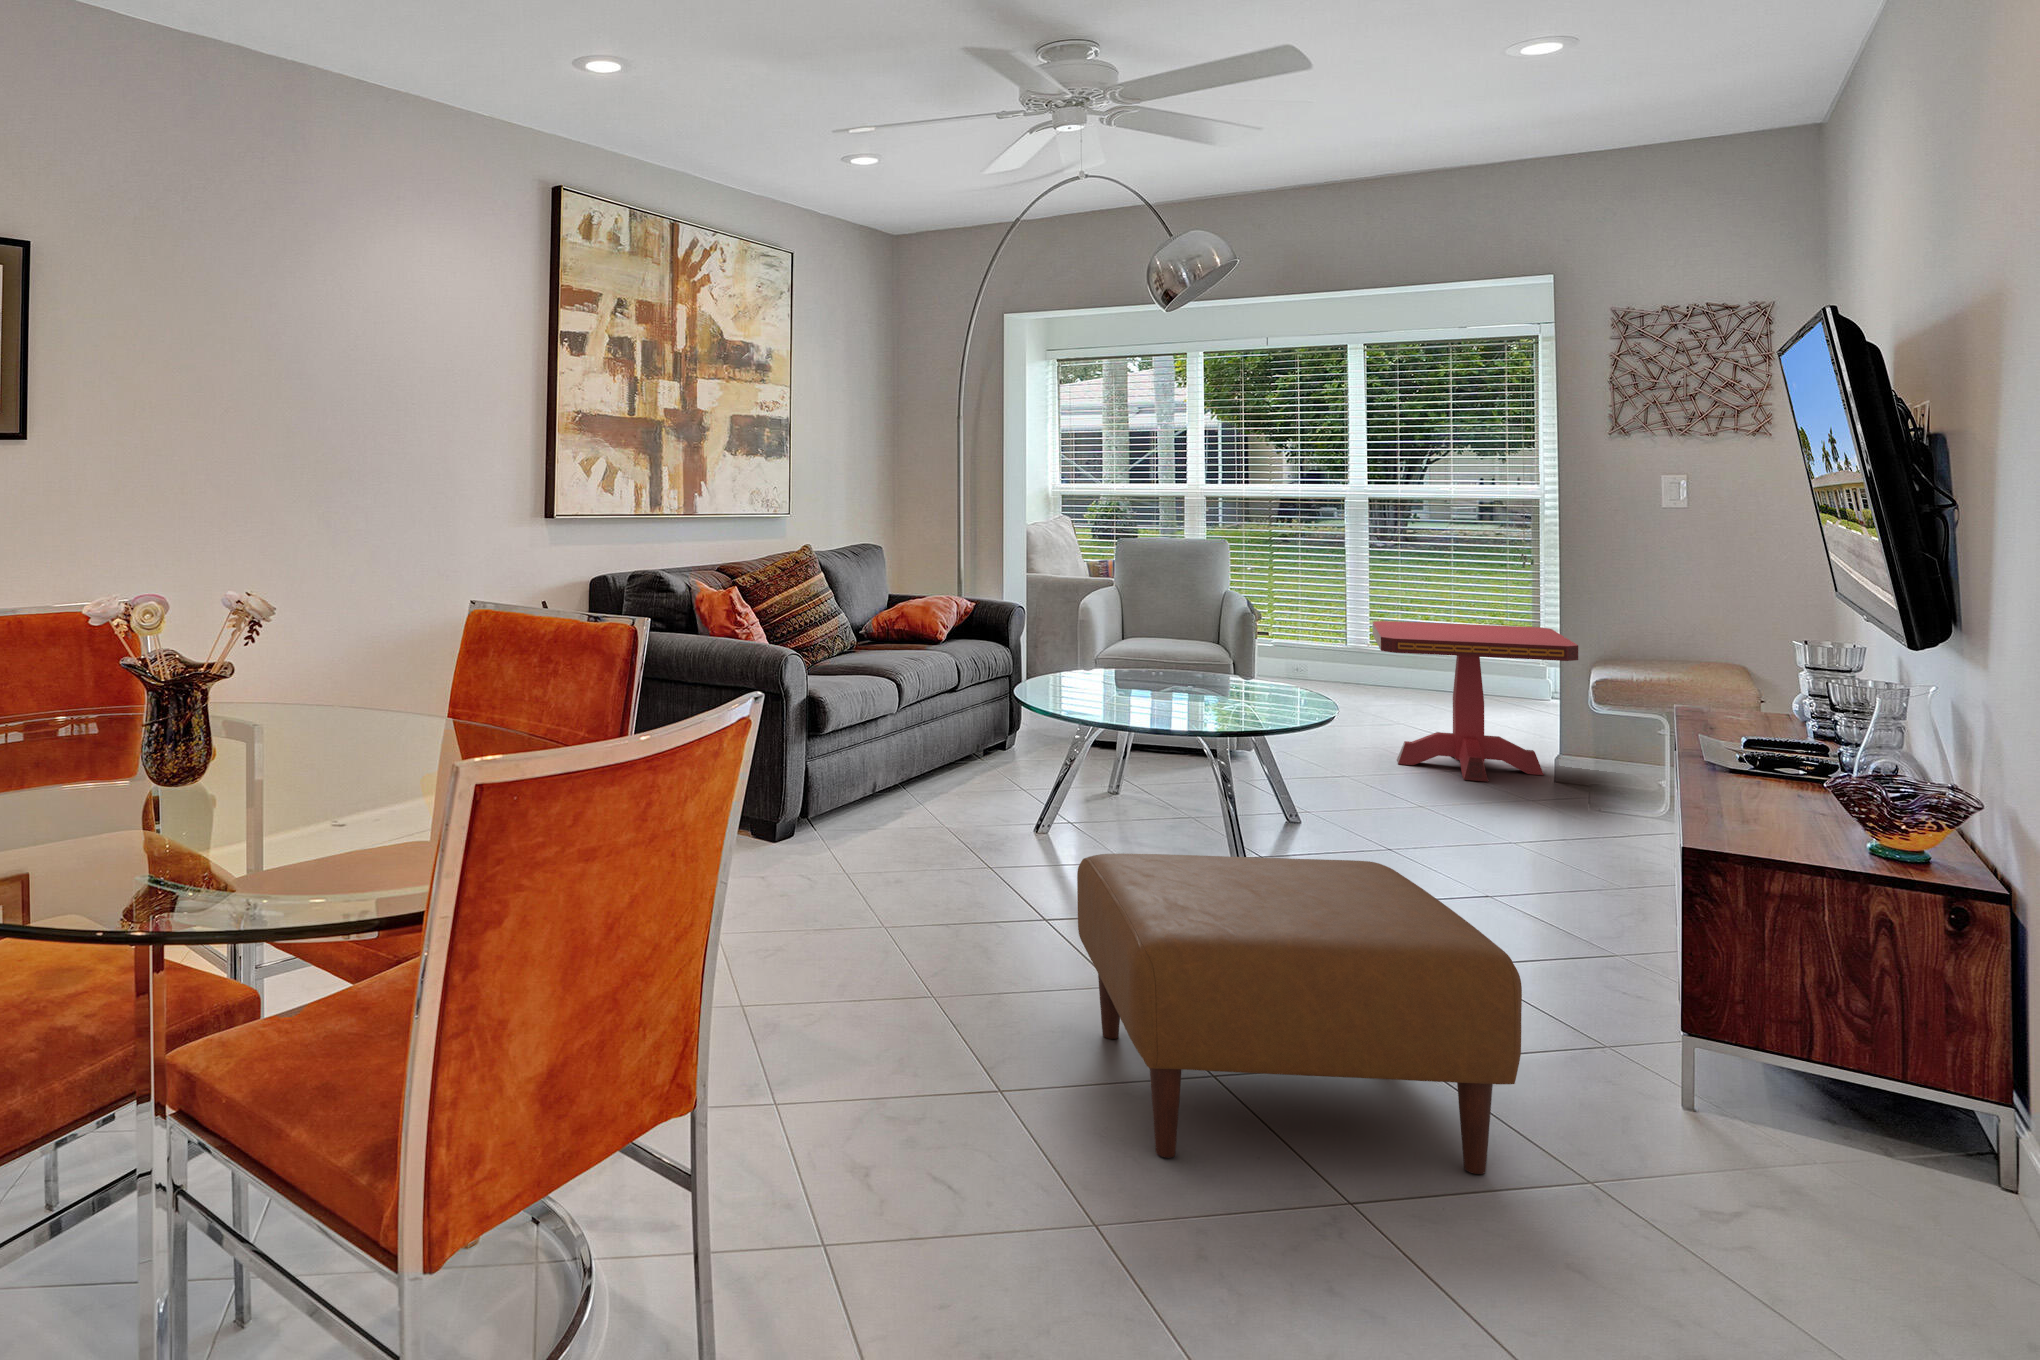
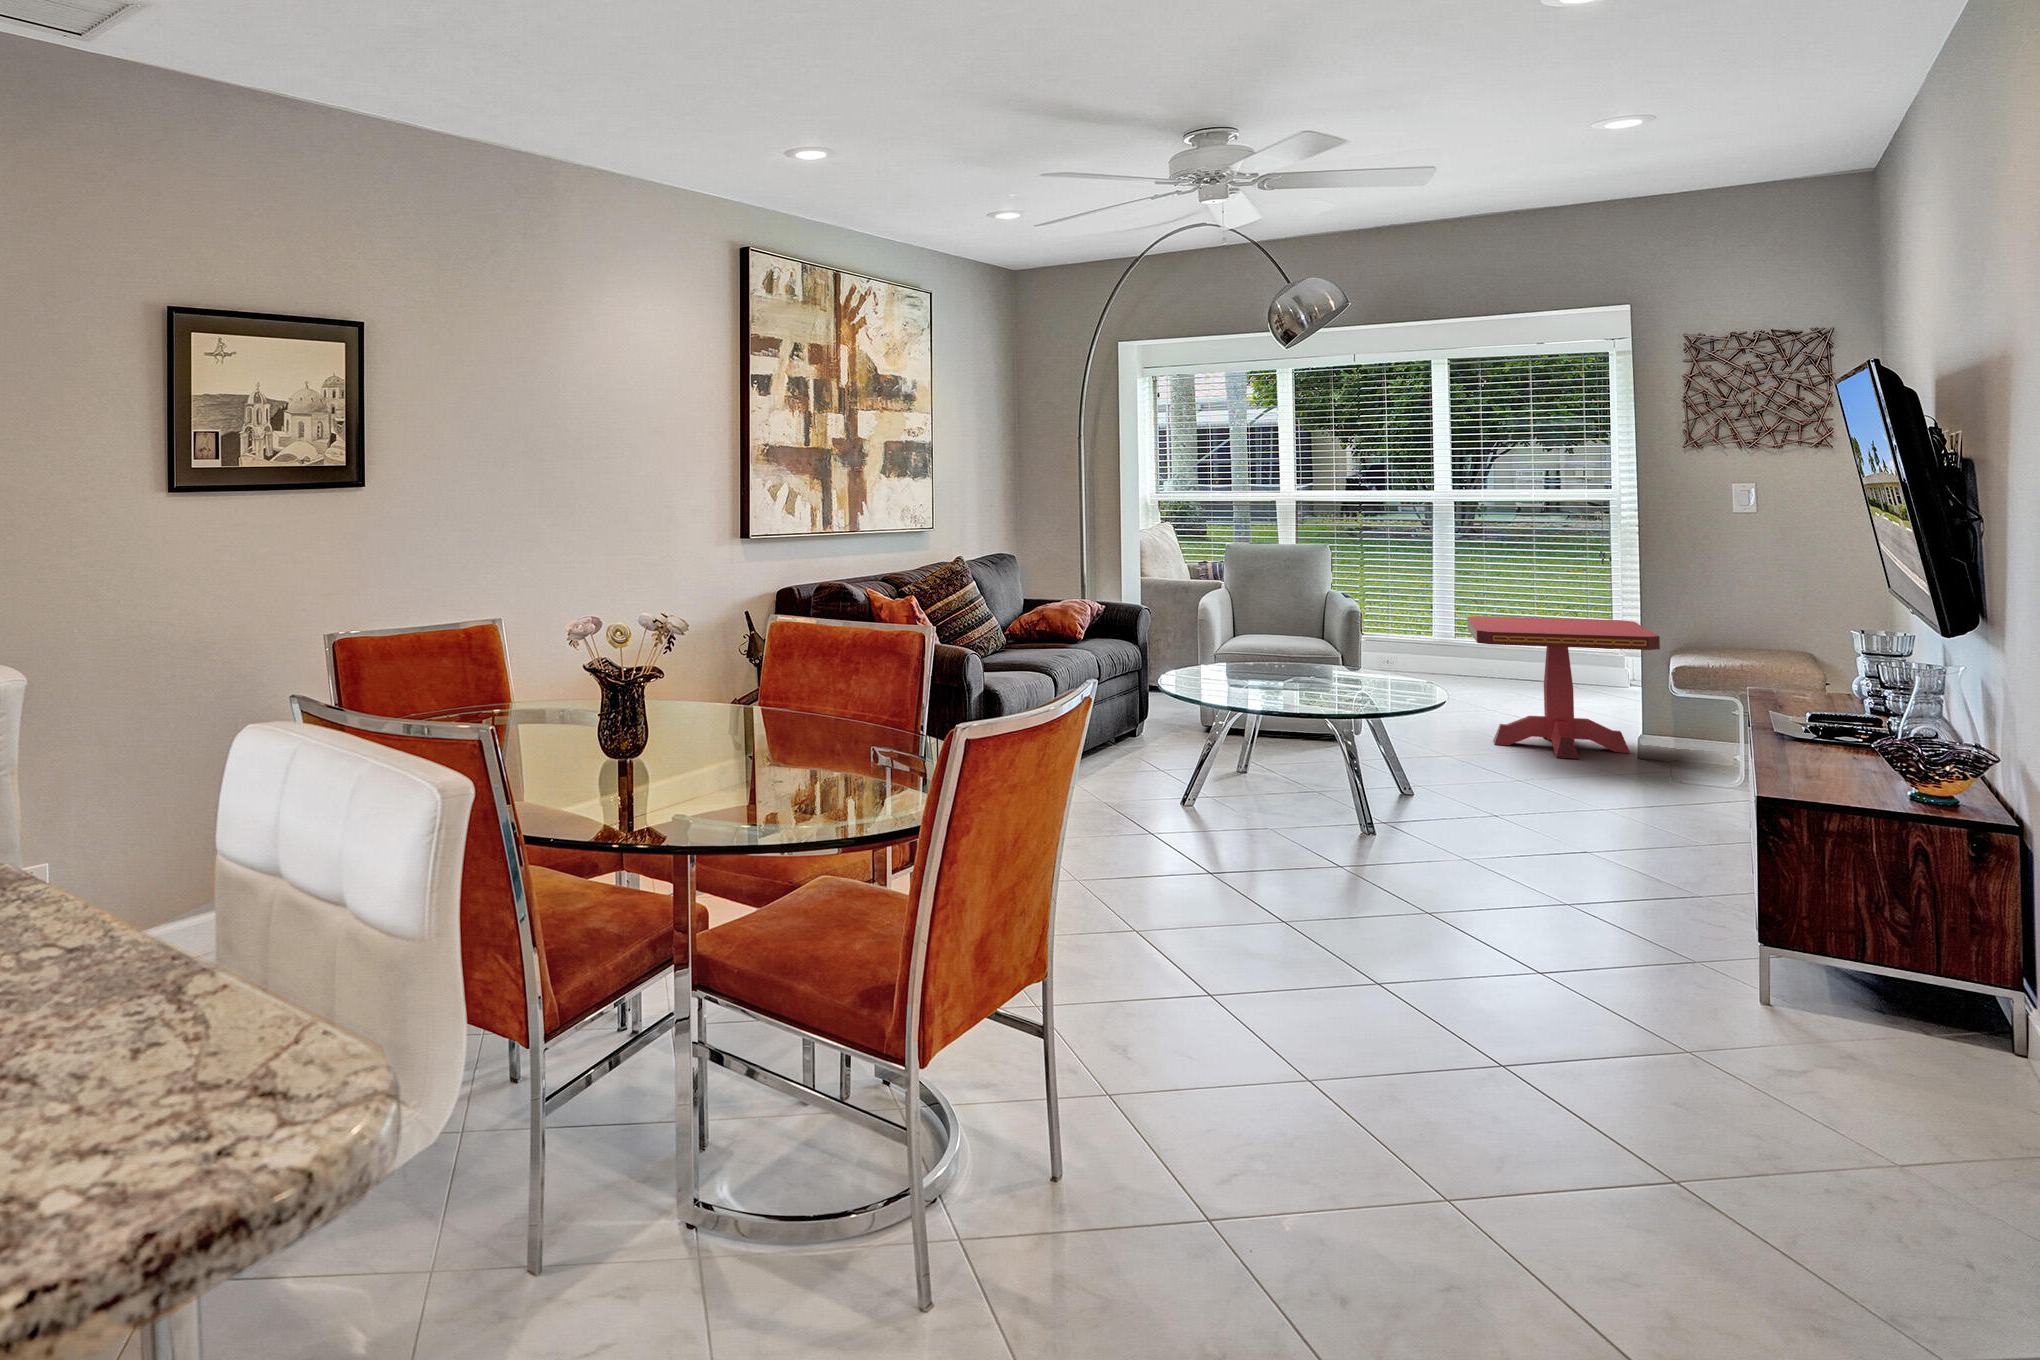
ottoman: present [1077,854,1522,1174] -> none [1240,808,1620,1051]

